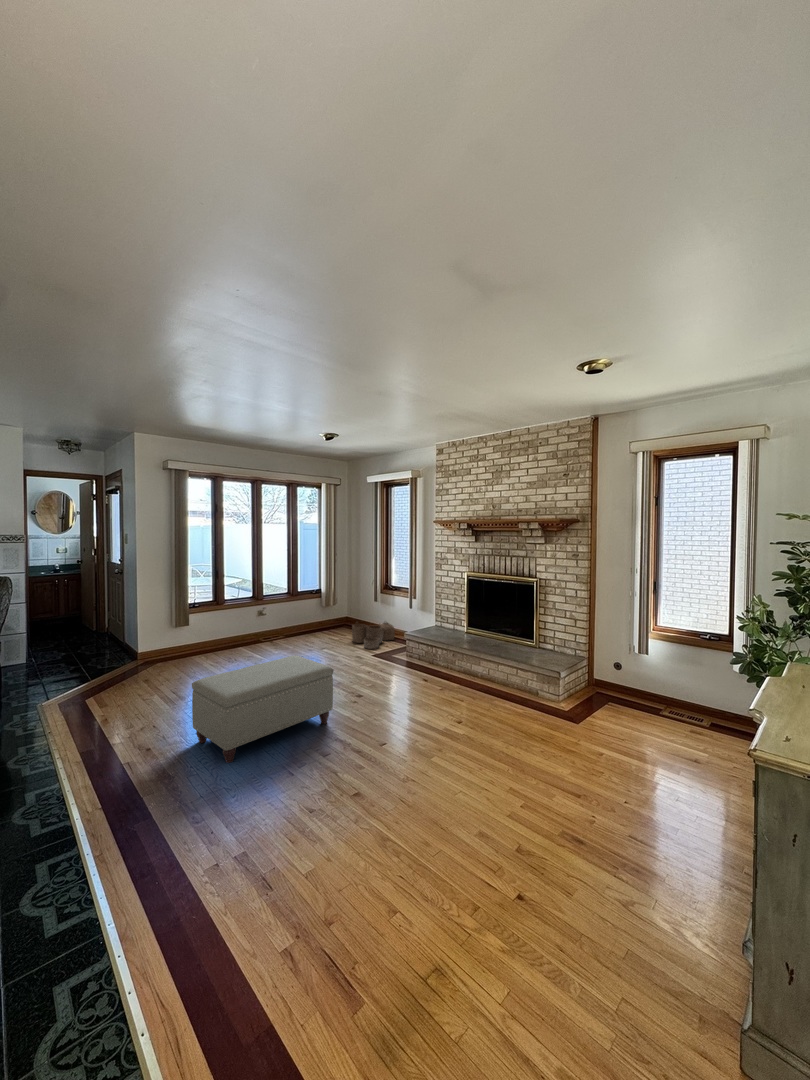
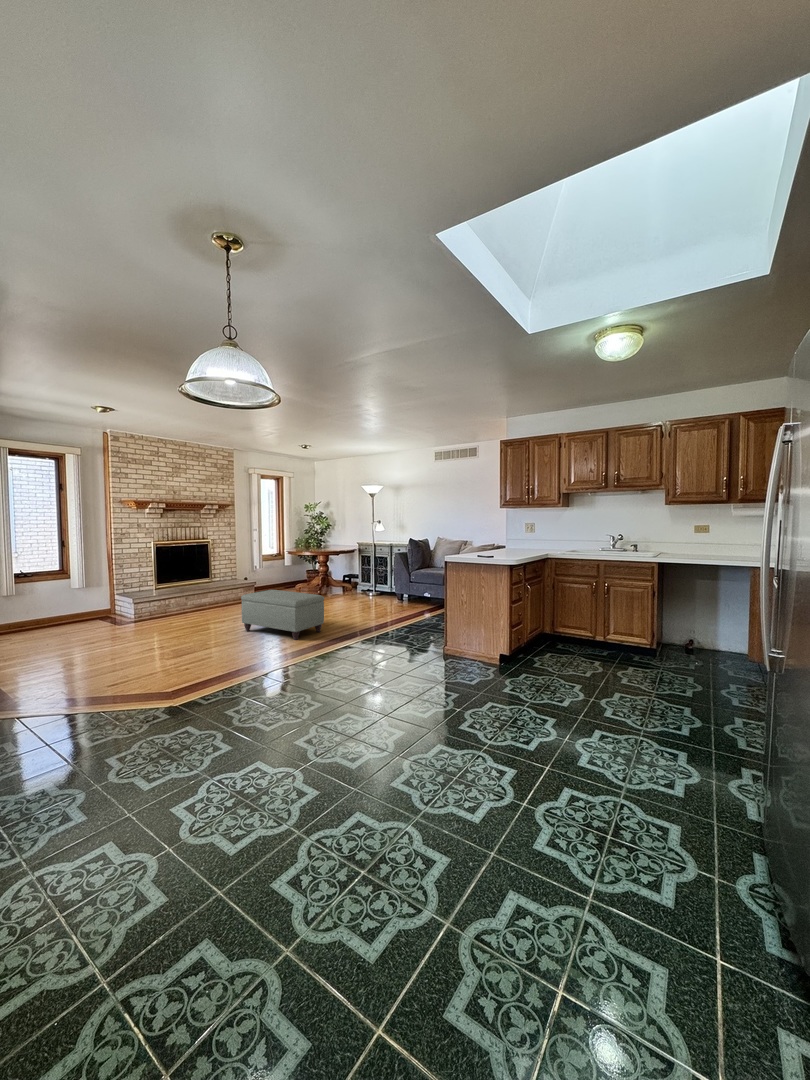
woven basket: present [352,622,395,649] -> none [33,610,92,637]

